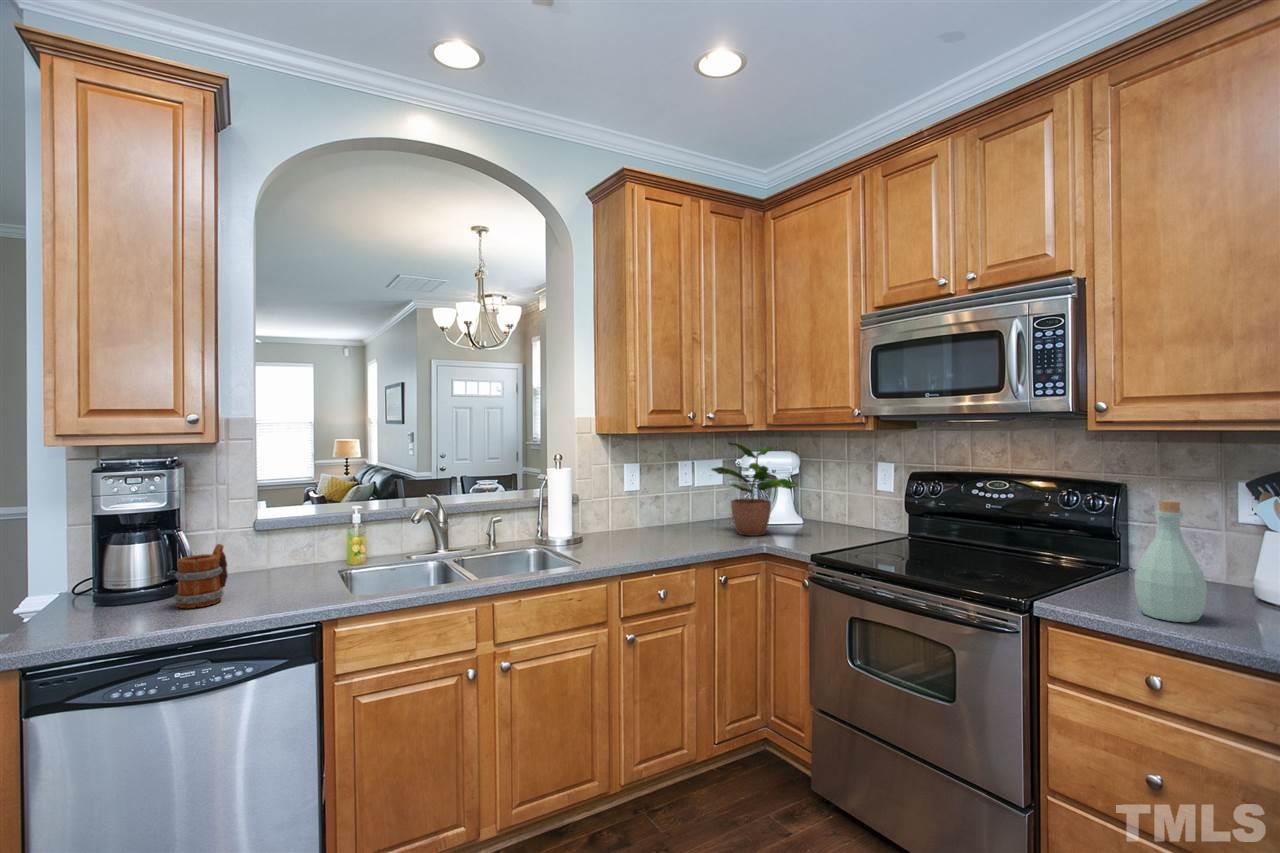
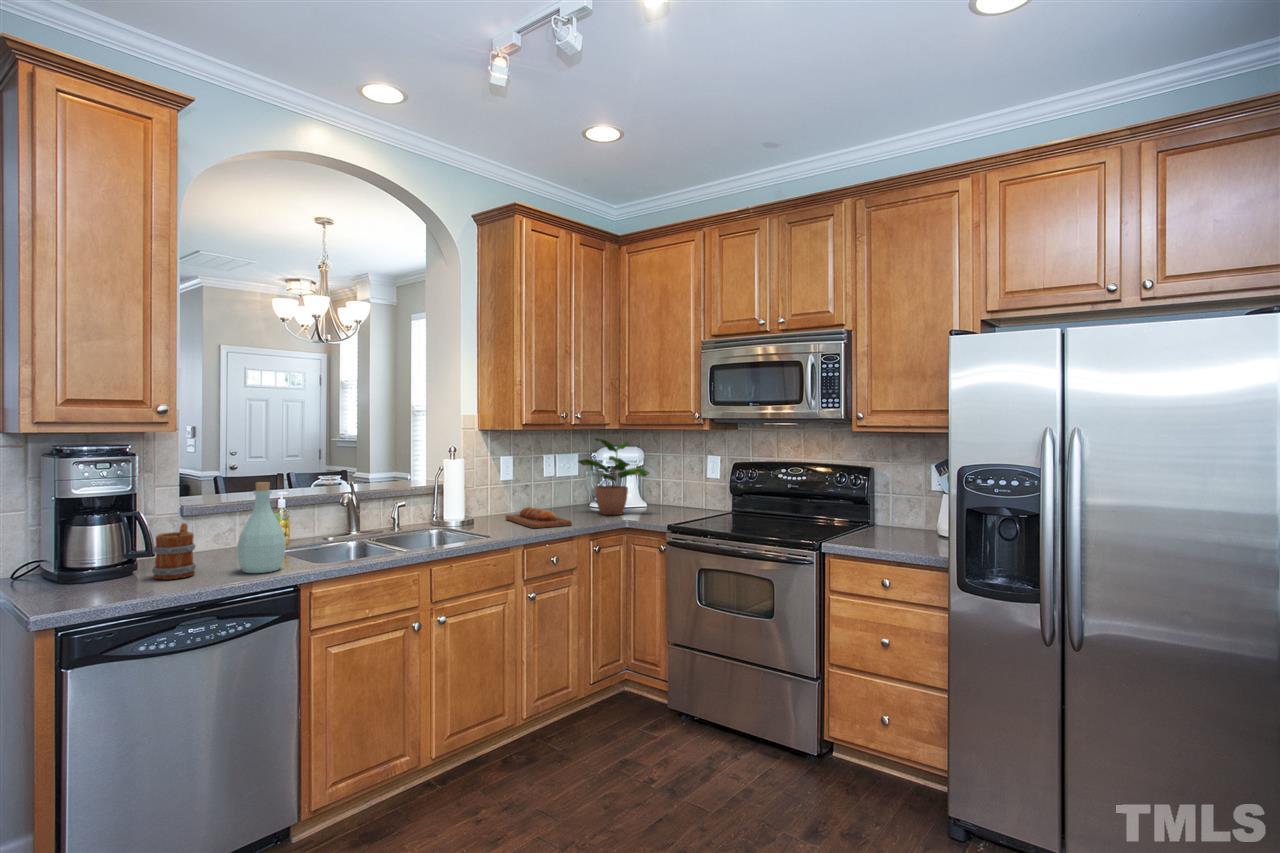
bottle: present [1134,500,1207,622] -> present [237,482,286,573]
bread loaf: none [621,524,688,552] -> present [506,507,572,528]

